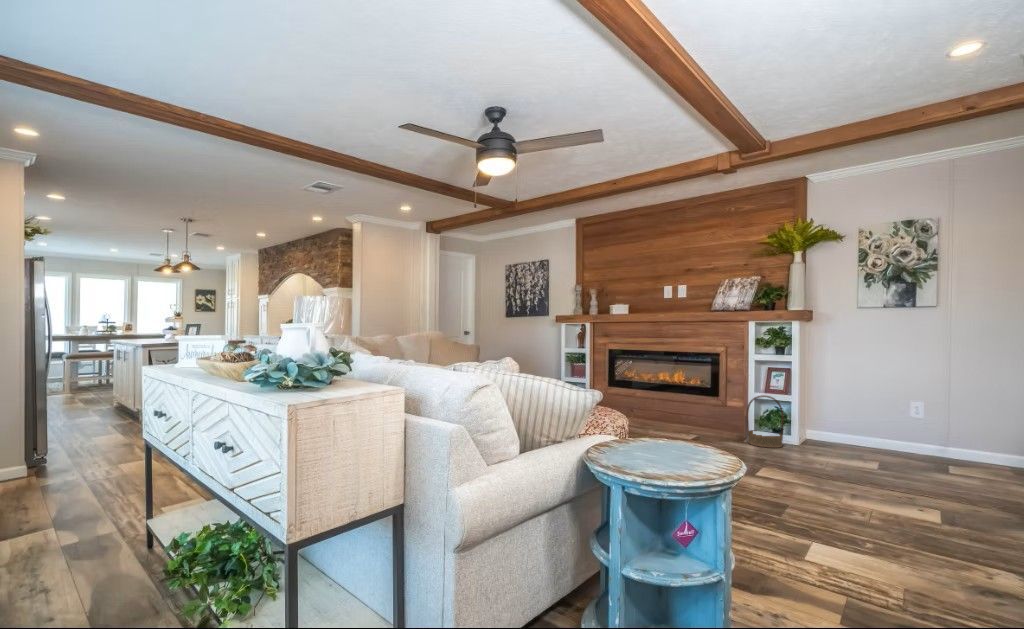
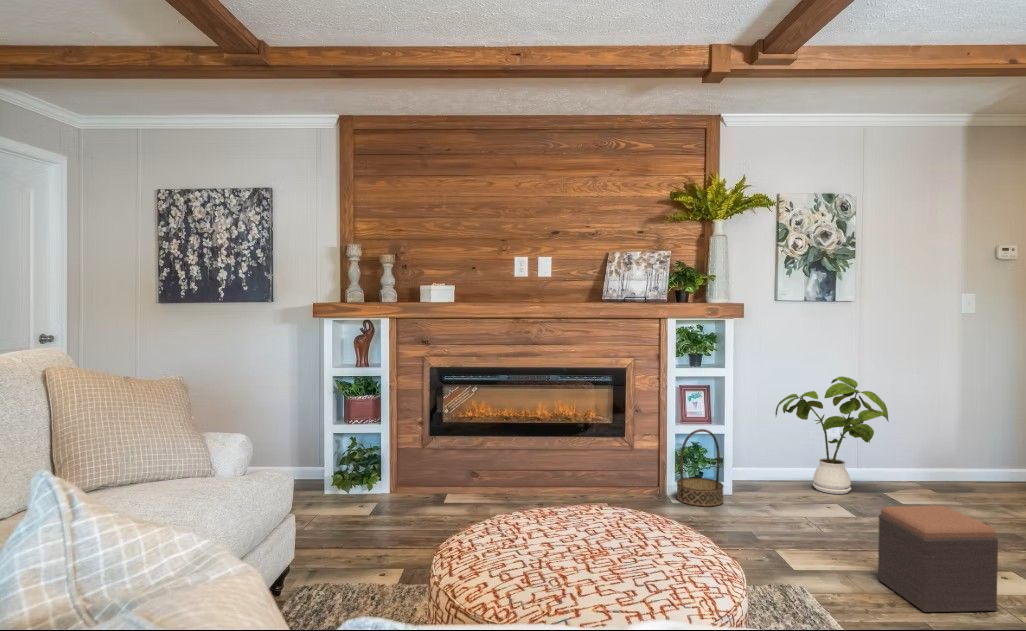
house plant: none [846,365,965,462] -> present [776,377,889,494]
footstool: none [785,435,849,507] -> present [878,506,998,612]

